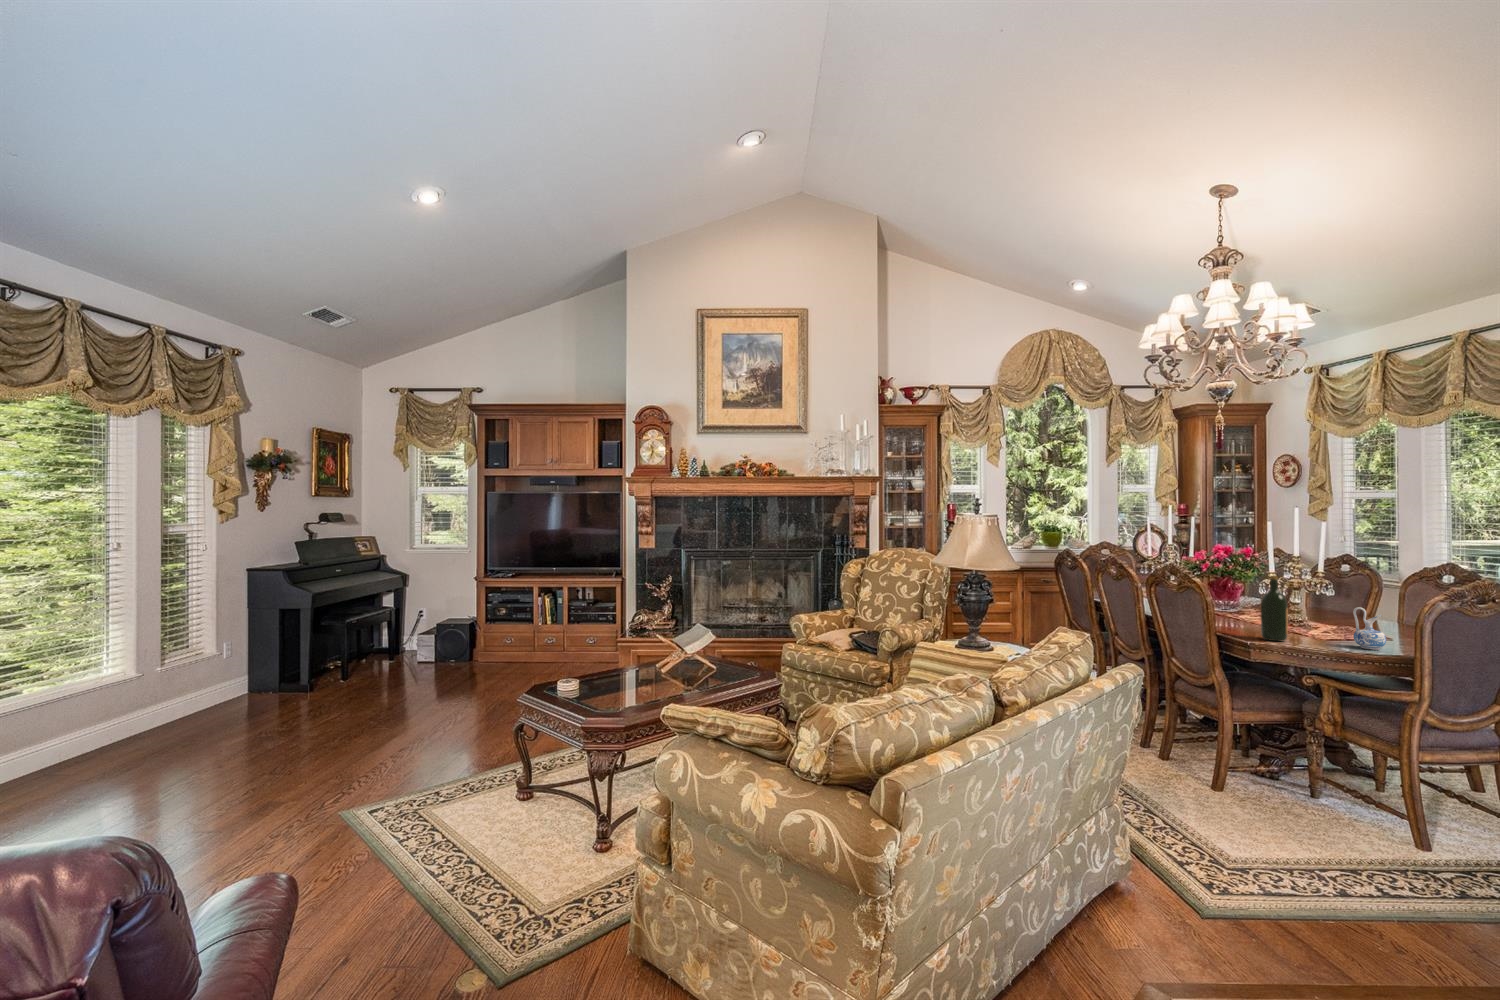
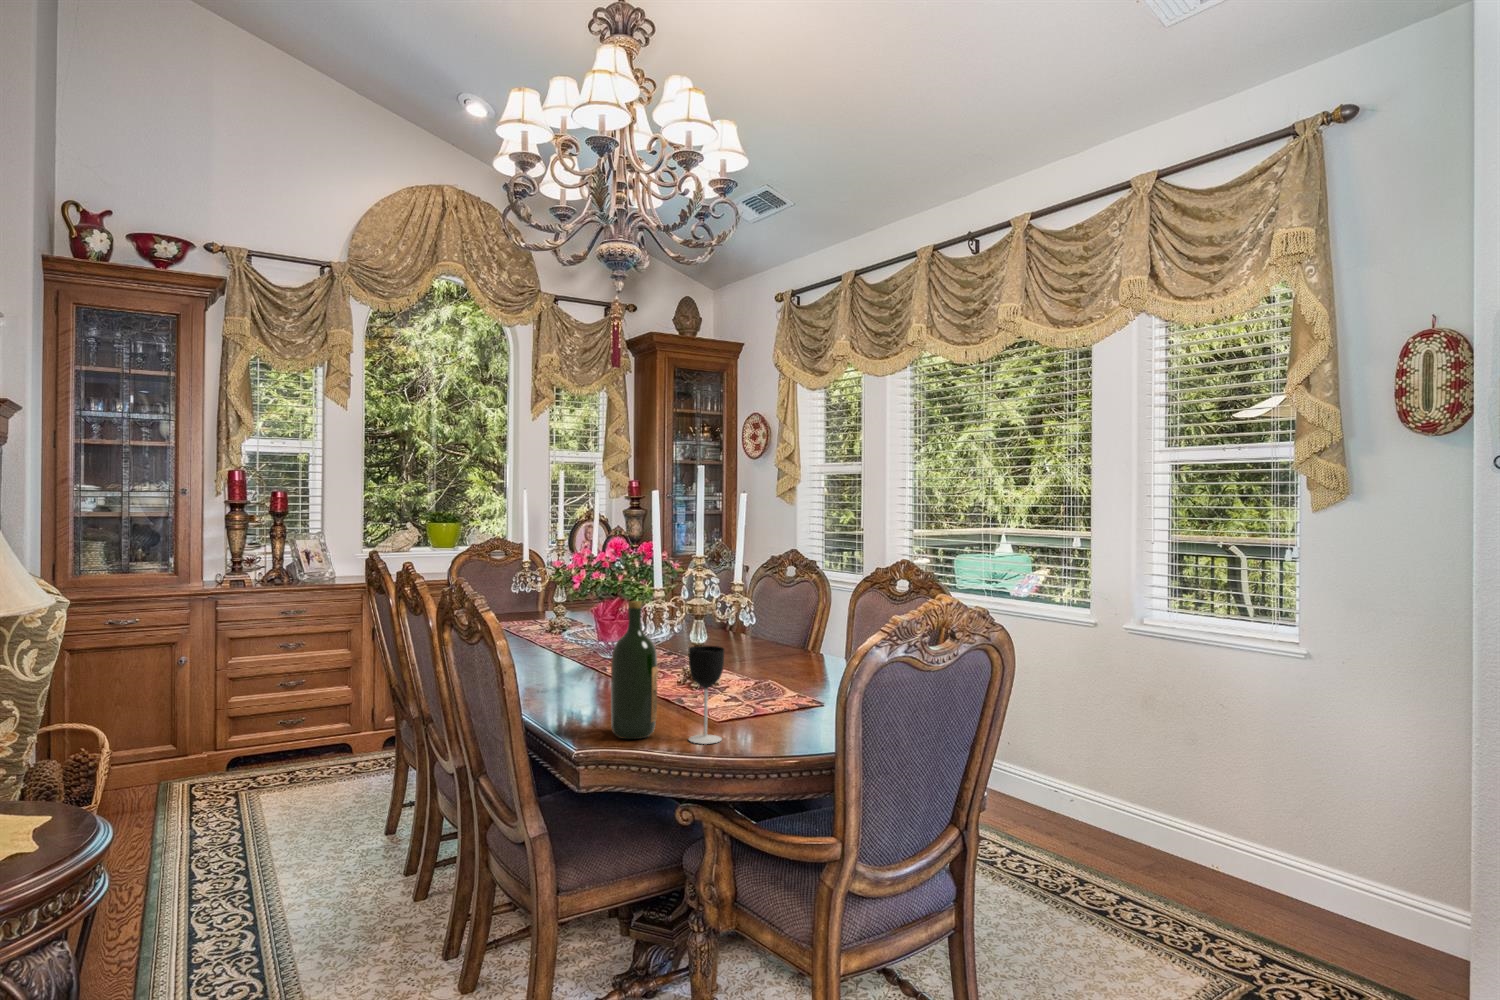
wine glass: none [1308,600,1331,647] -> present [688,646,724,744]
ceramic pitcher: present [1353,607,1386,650] -> none [760,656,807,739]

